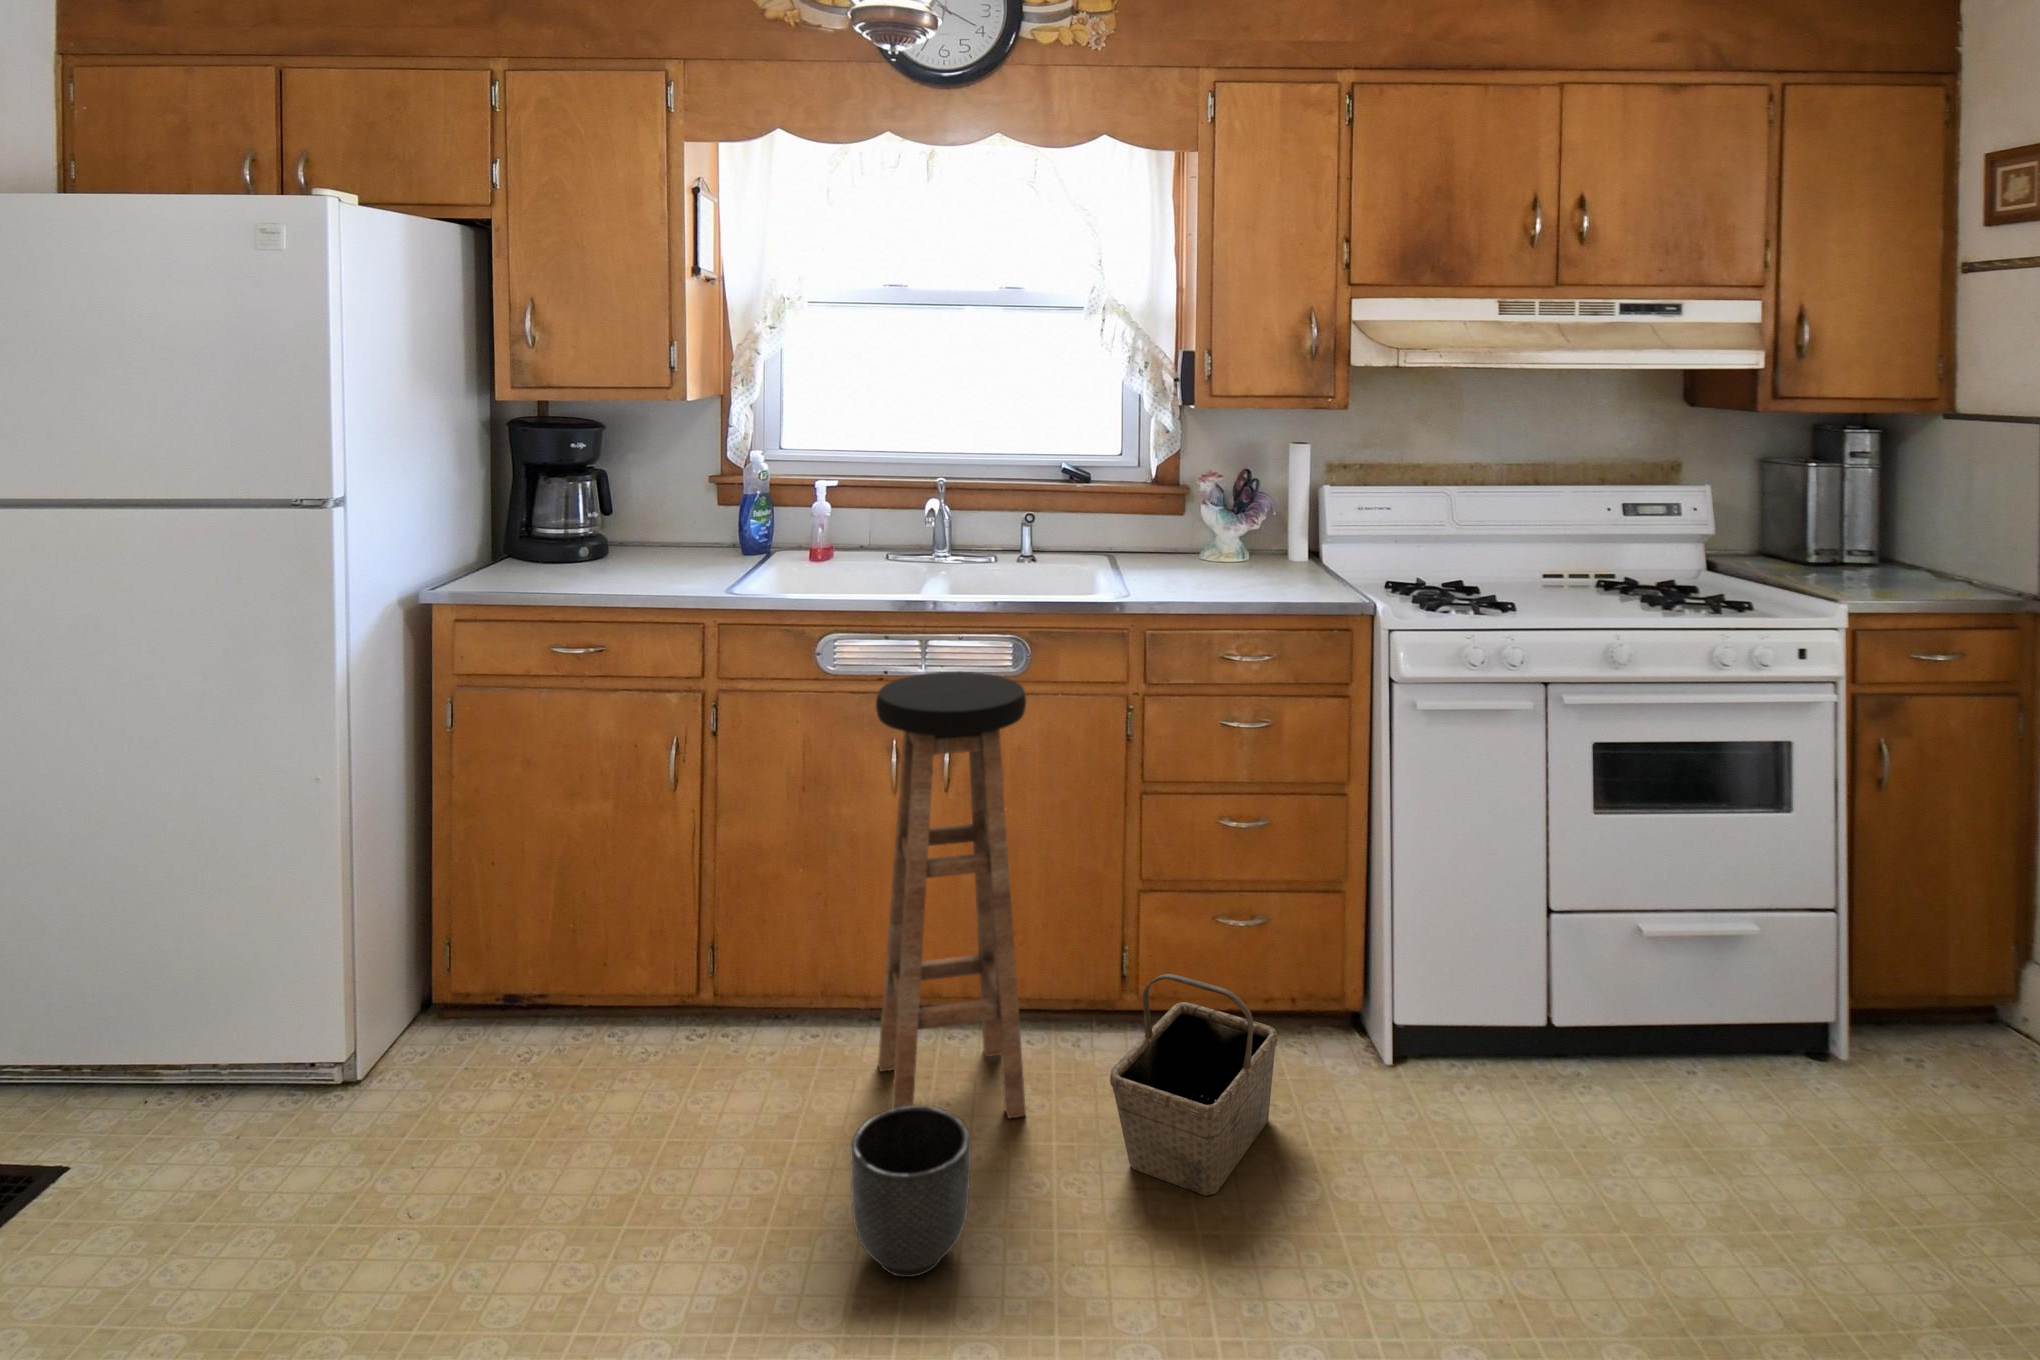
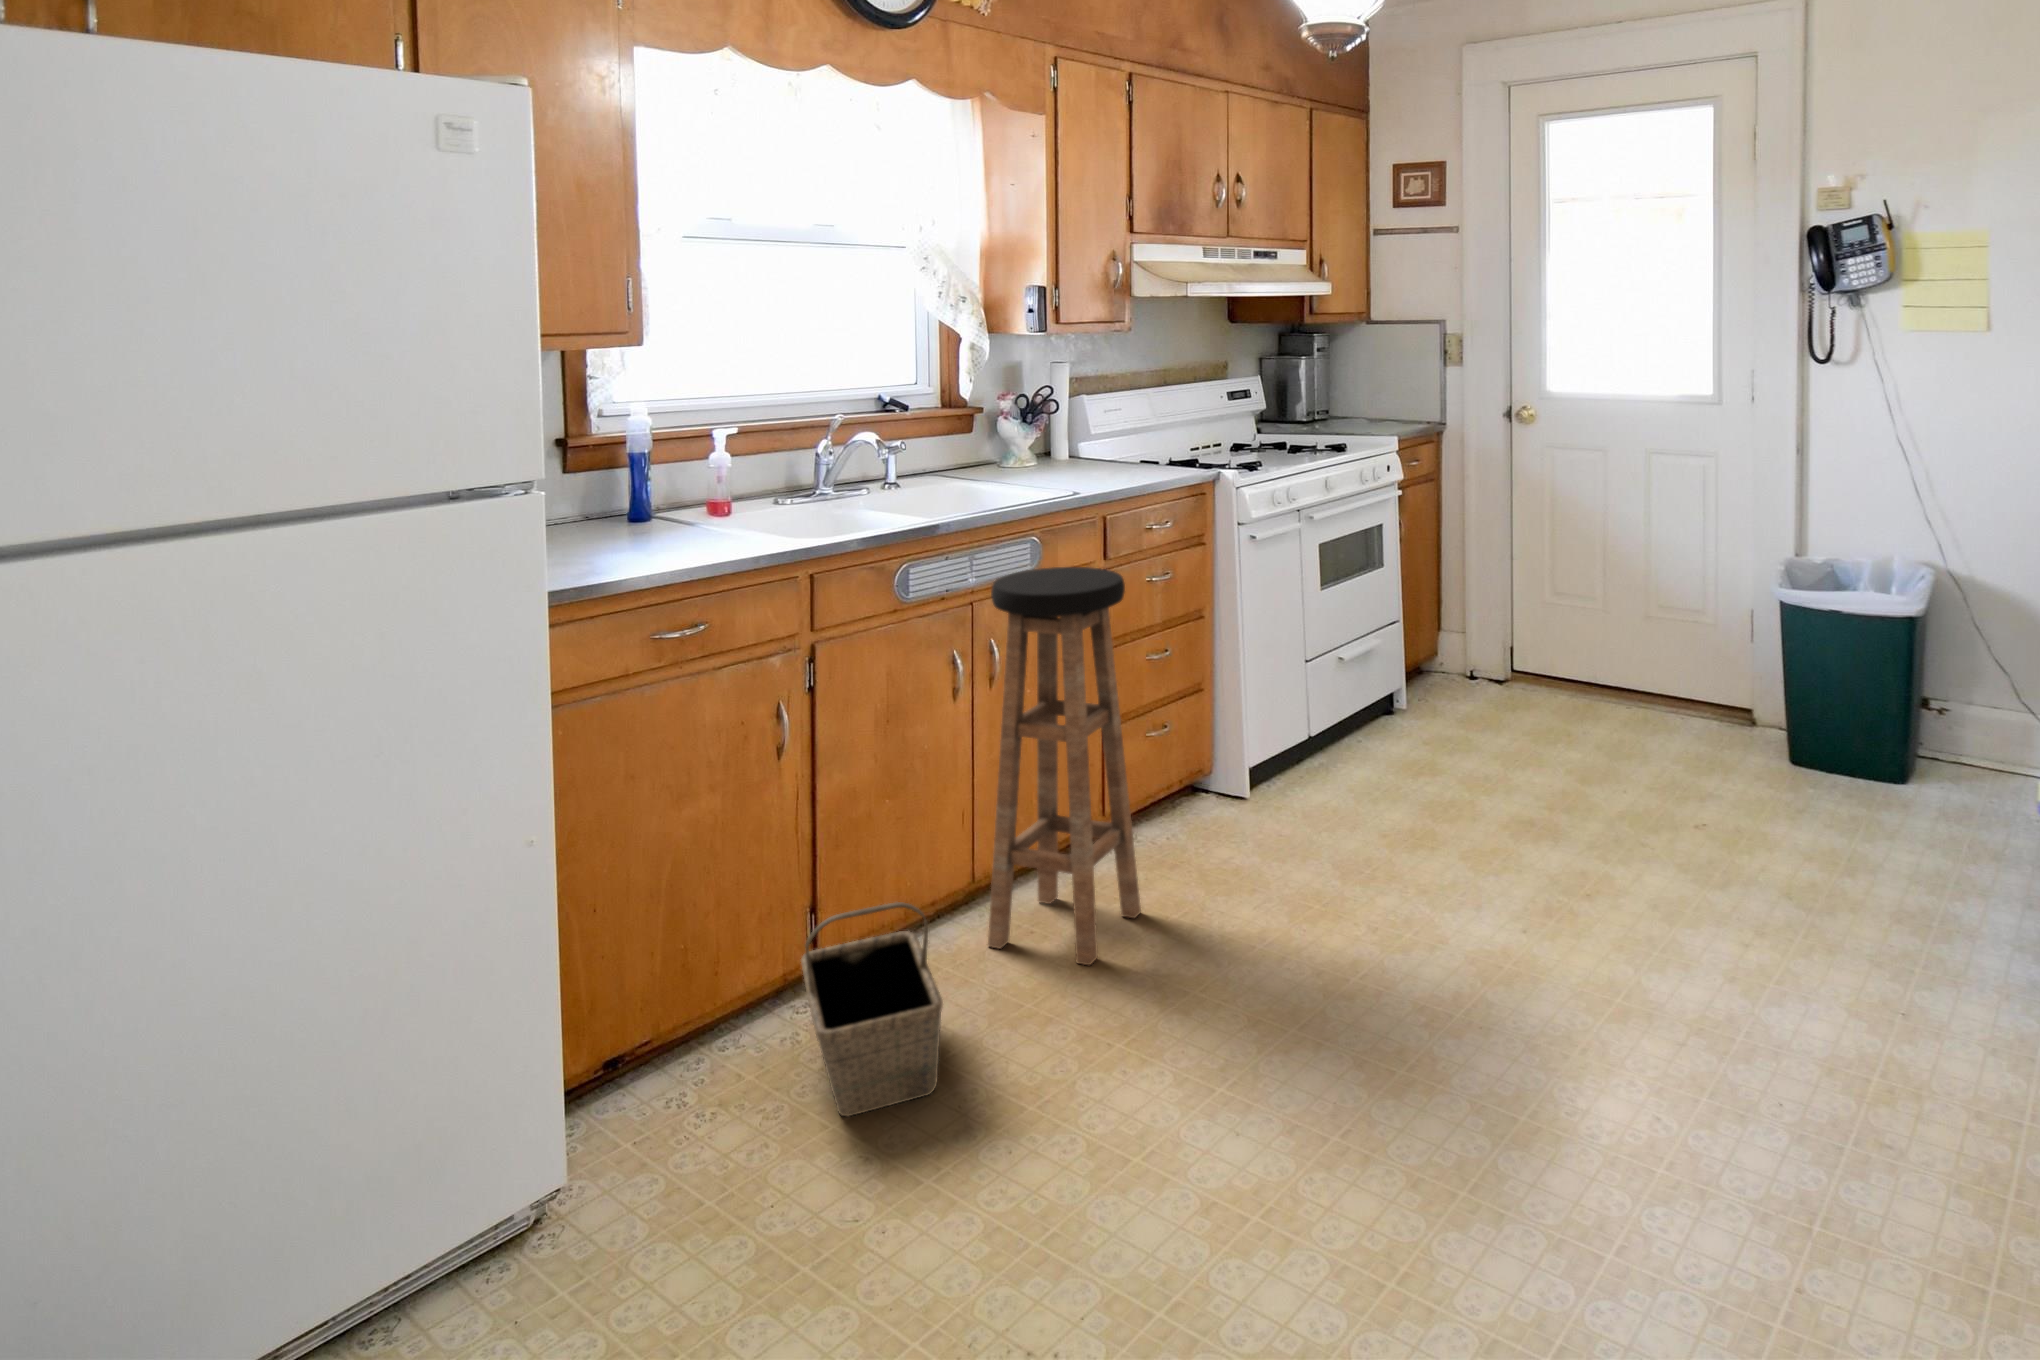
basket: present [1110,974,1278,1196] -> present [801,902,943,1117]
planter: present [850,1105,971,1277] -> none [1179,883,1275,1009]

